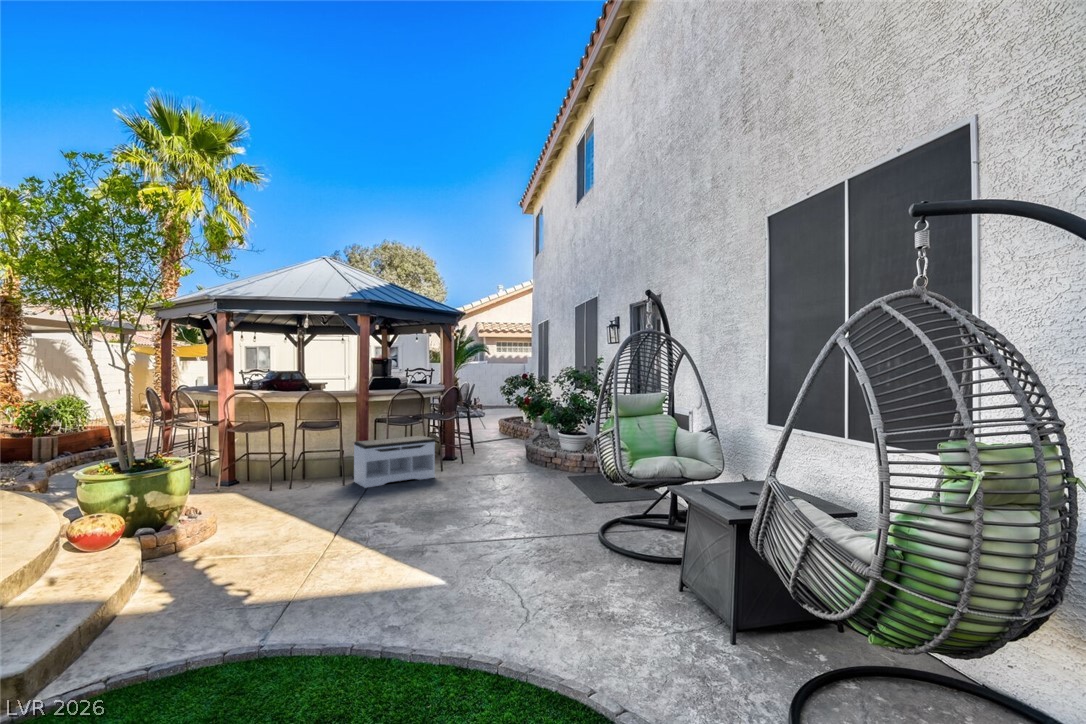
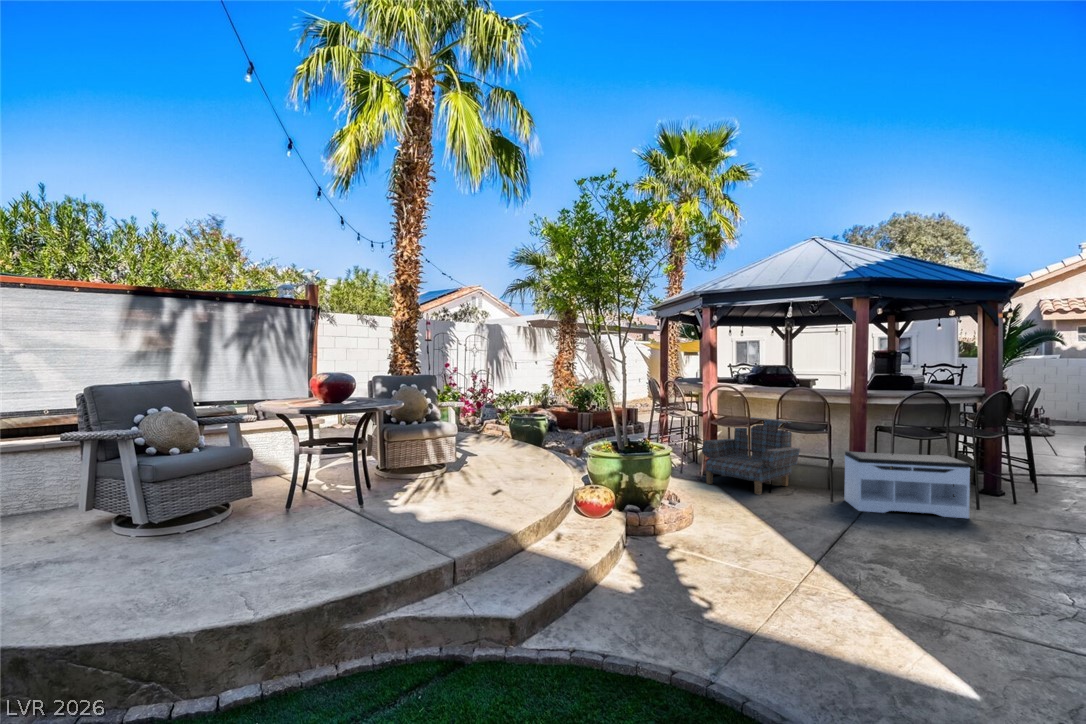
armchair: none [220,421,318,492] -> present [702,417,800,495]

